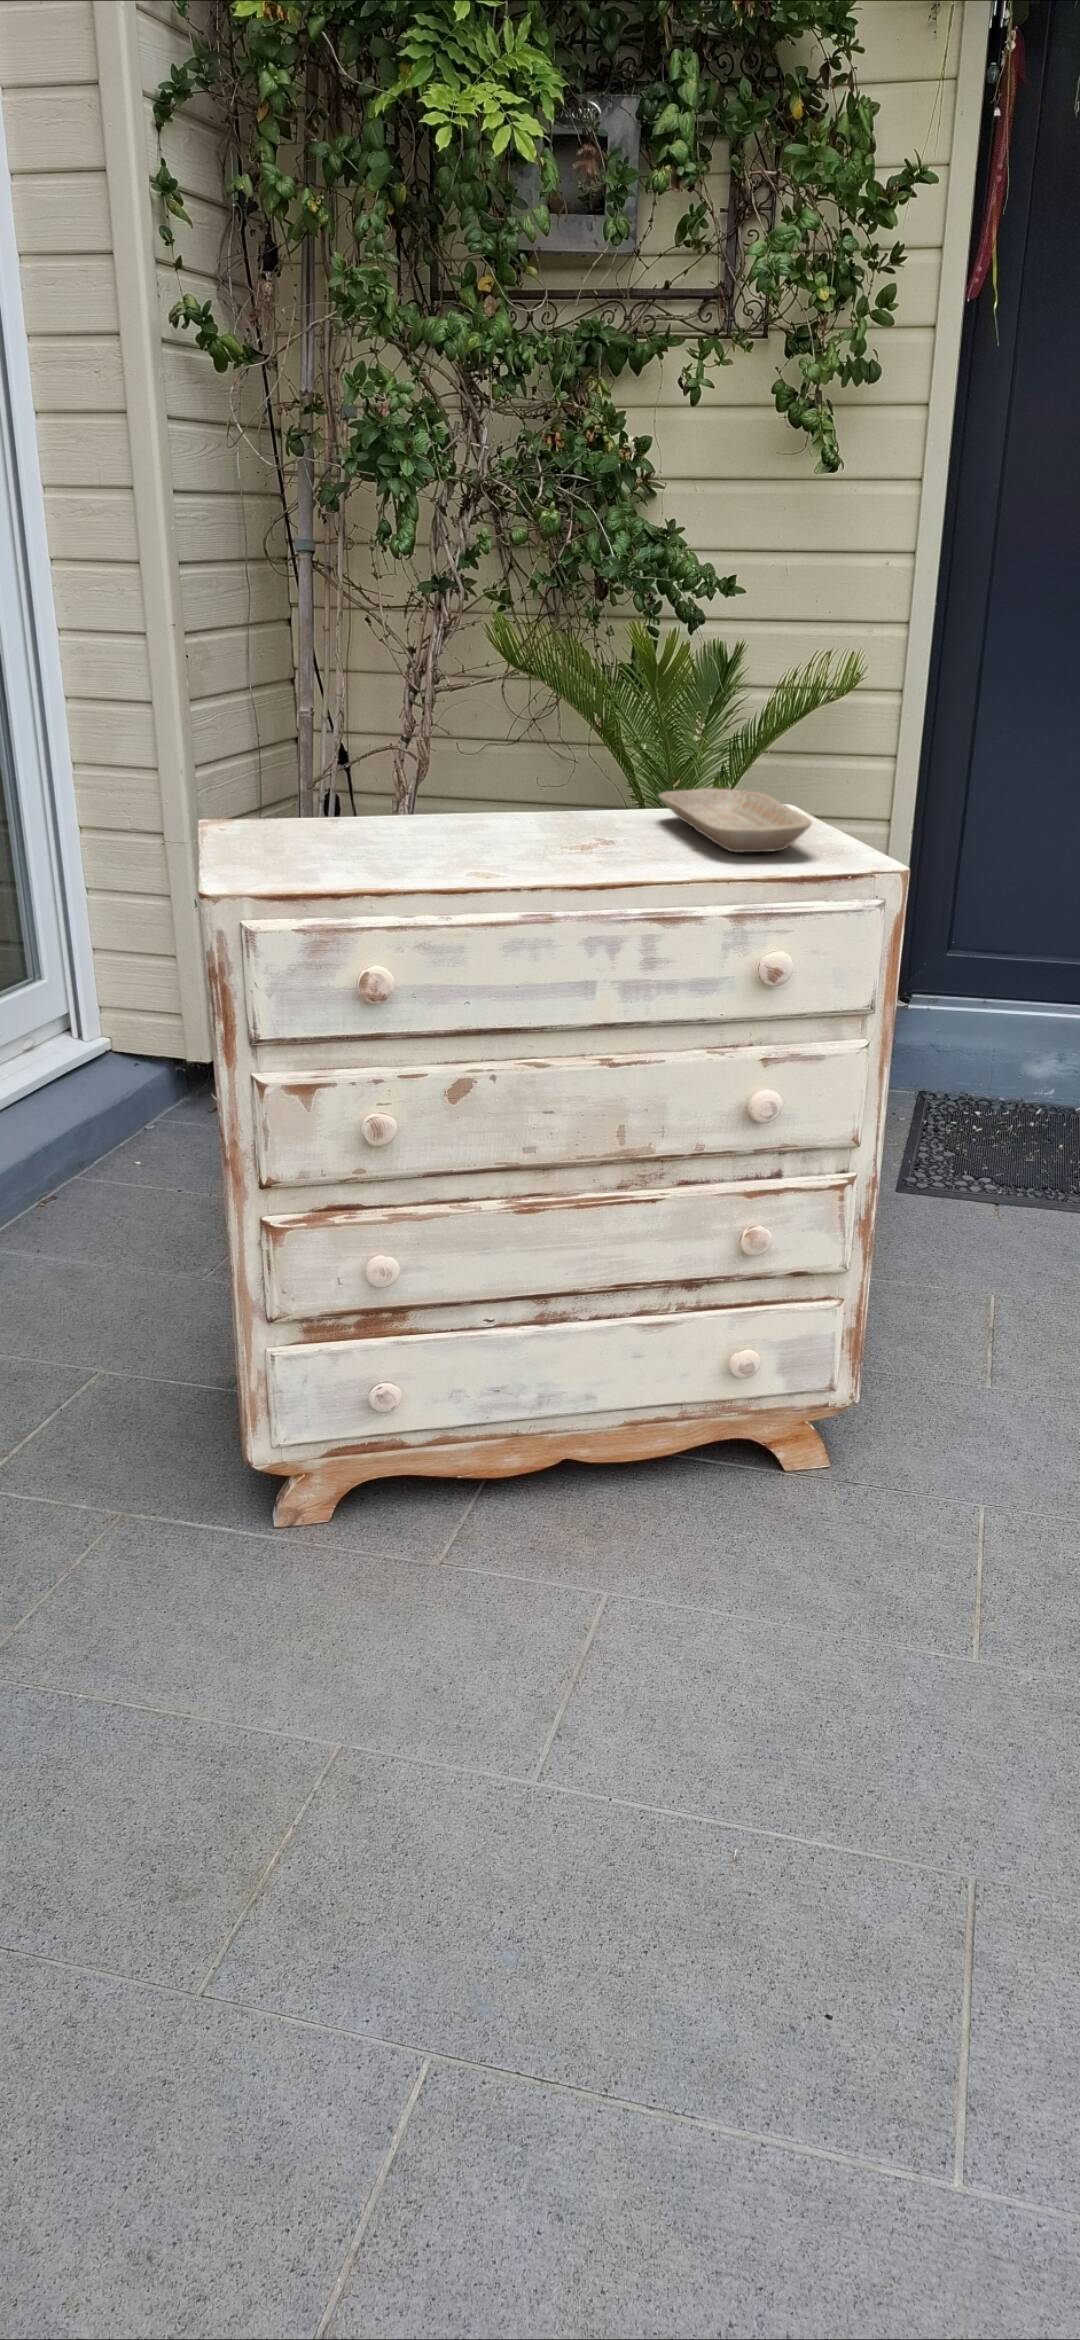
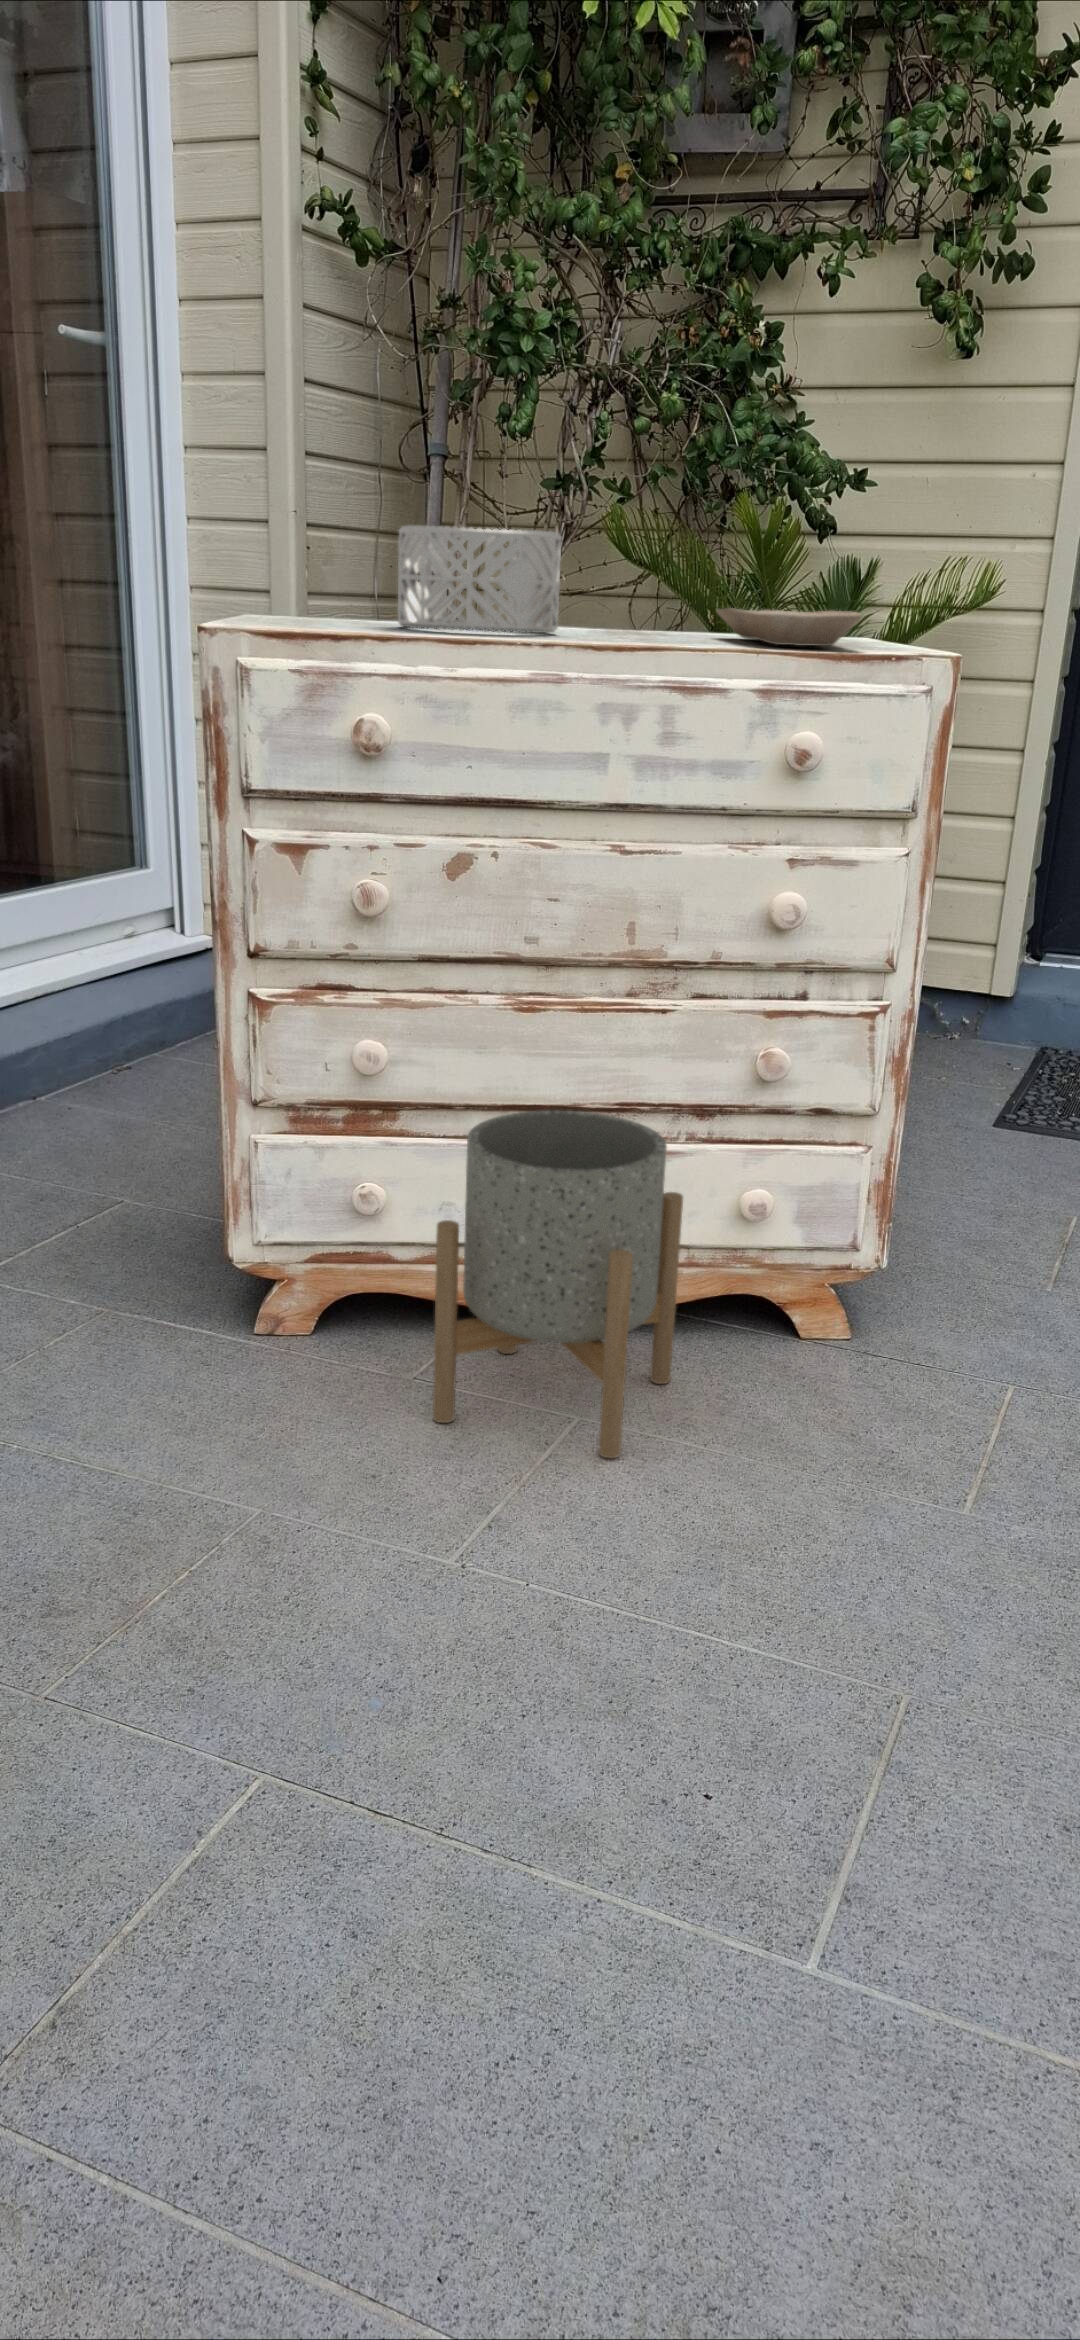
decorative bowl: none [364,739,521,856] -> present [398,526,561,633]
planter: none [475,1309,688,1642] -> present [433,1110,683,1458]

